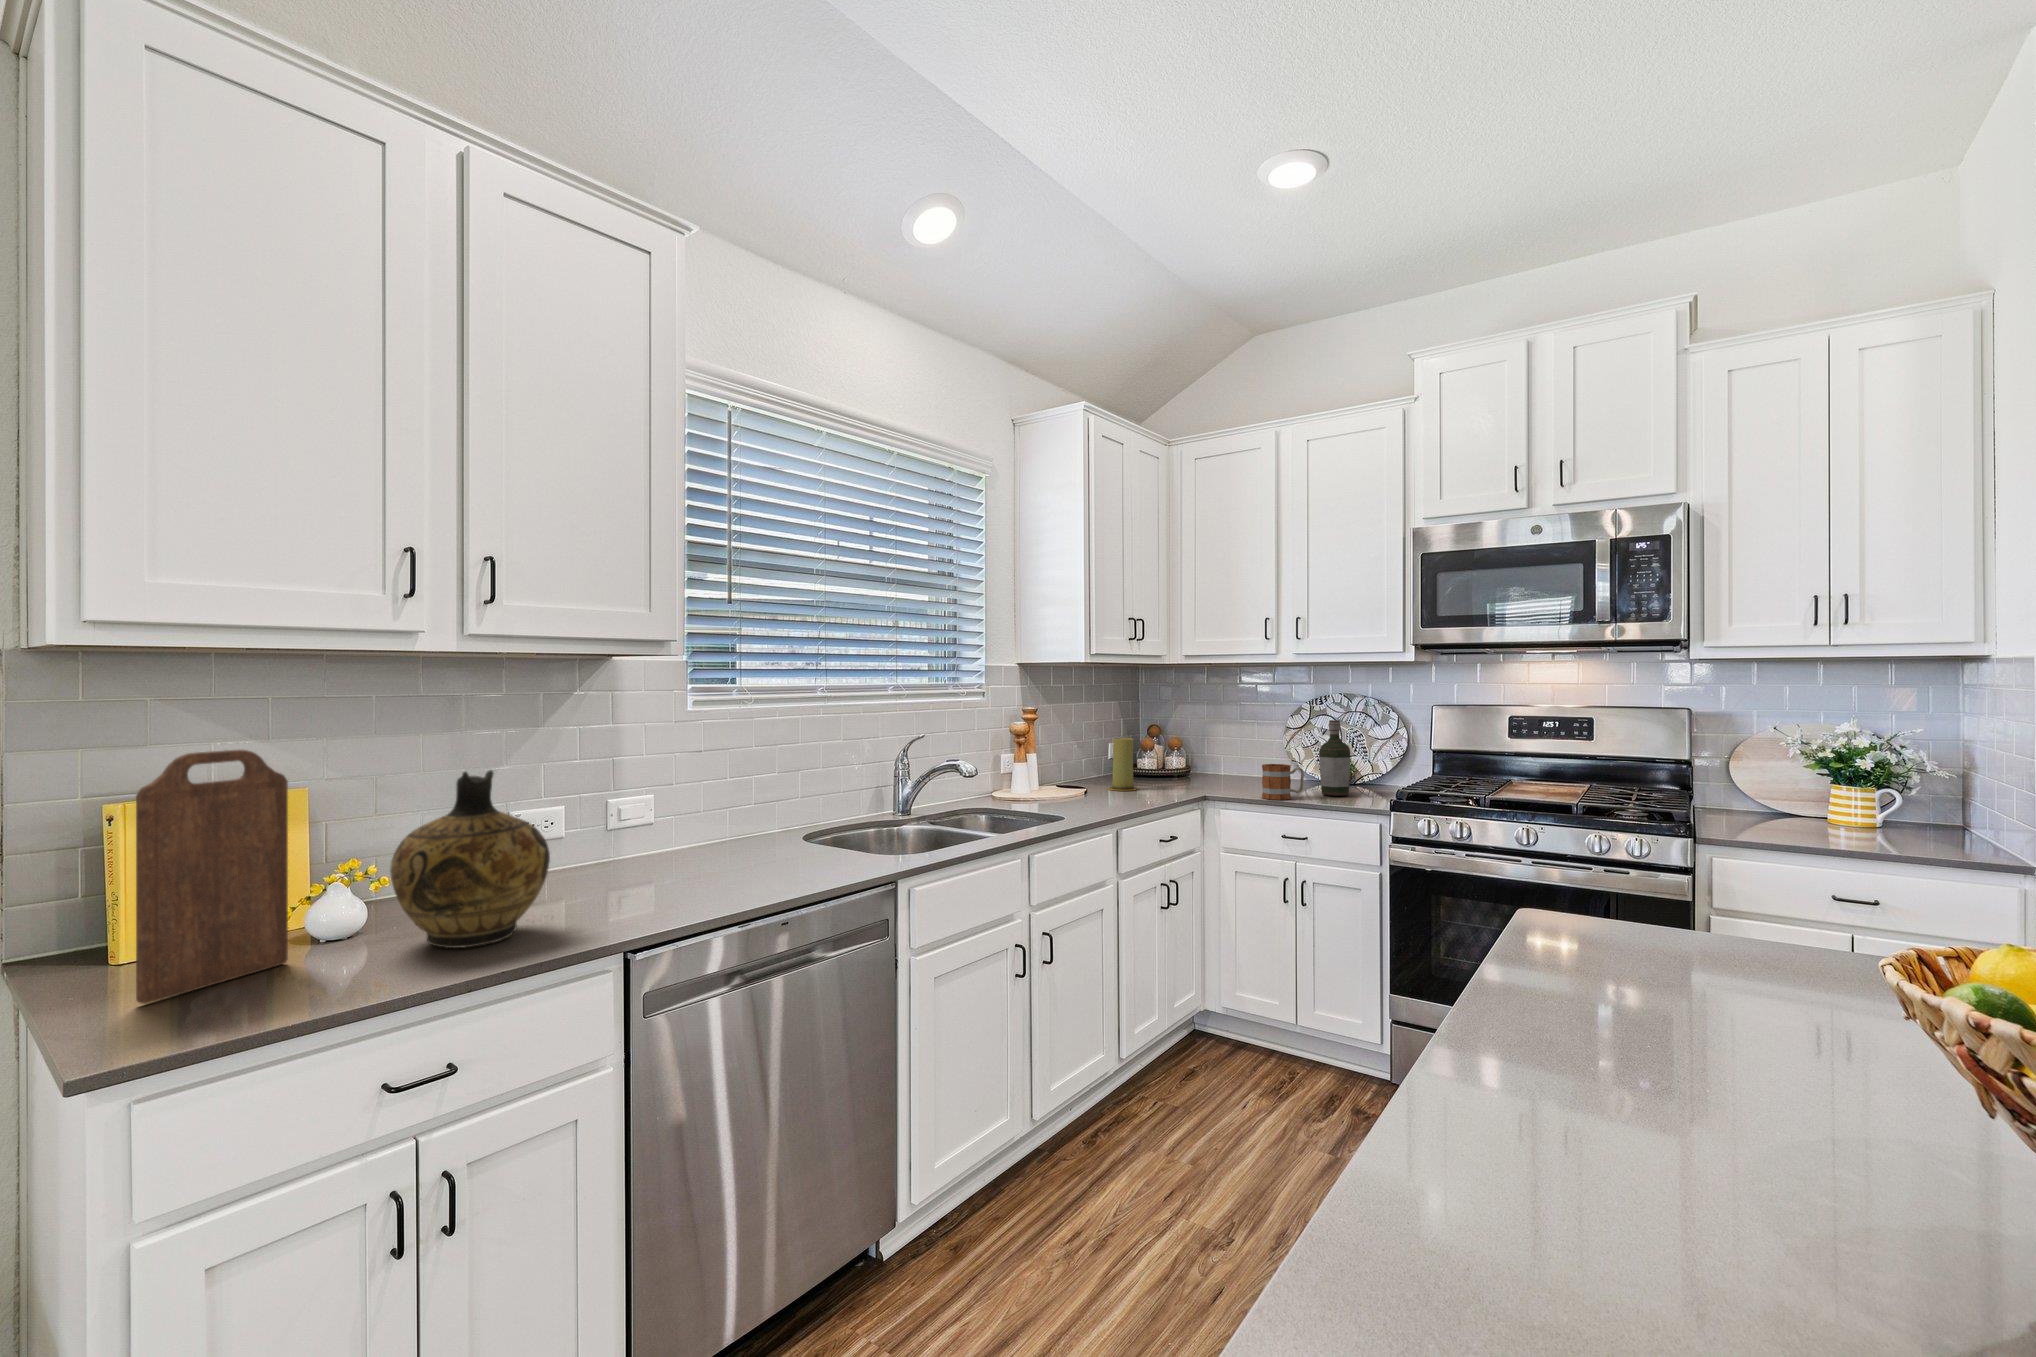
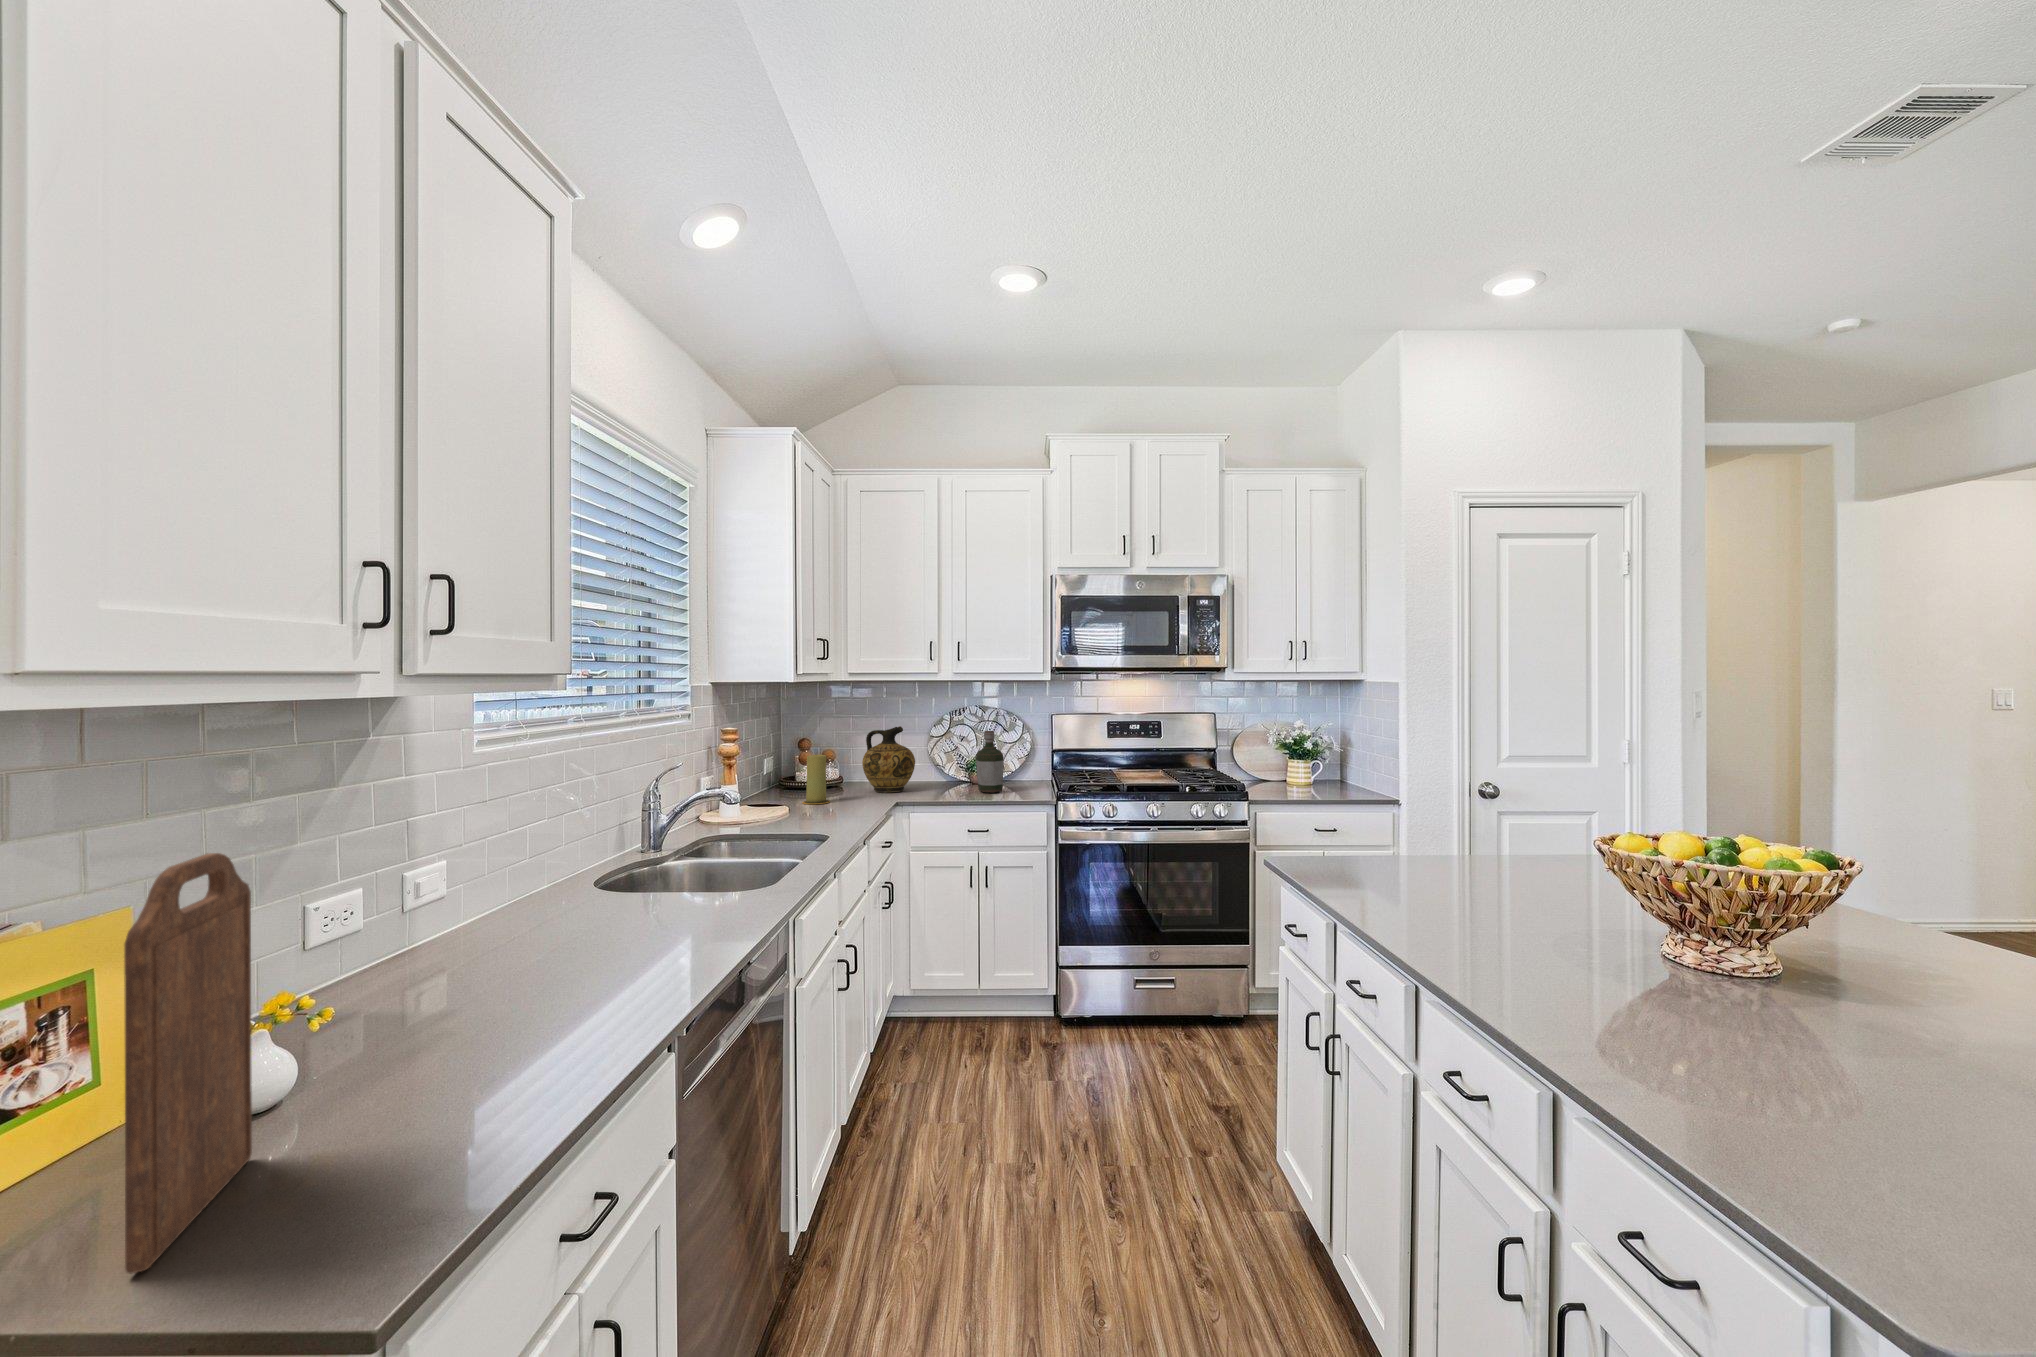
mug: present [1262,764,1304,800] -> none [942,770,974,800]
ceramic jug: present [390,770,550,948] -> present [862,726,915,792]

